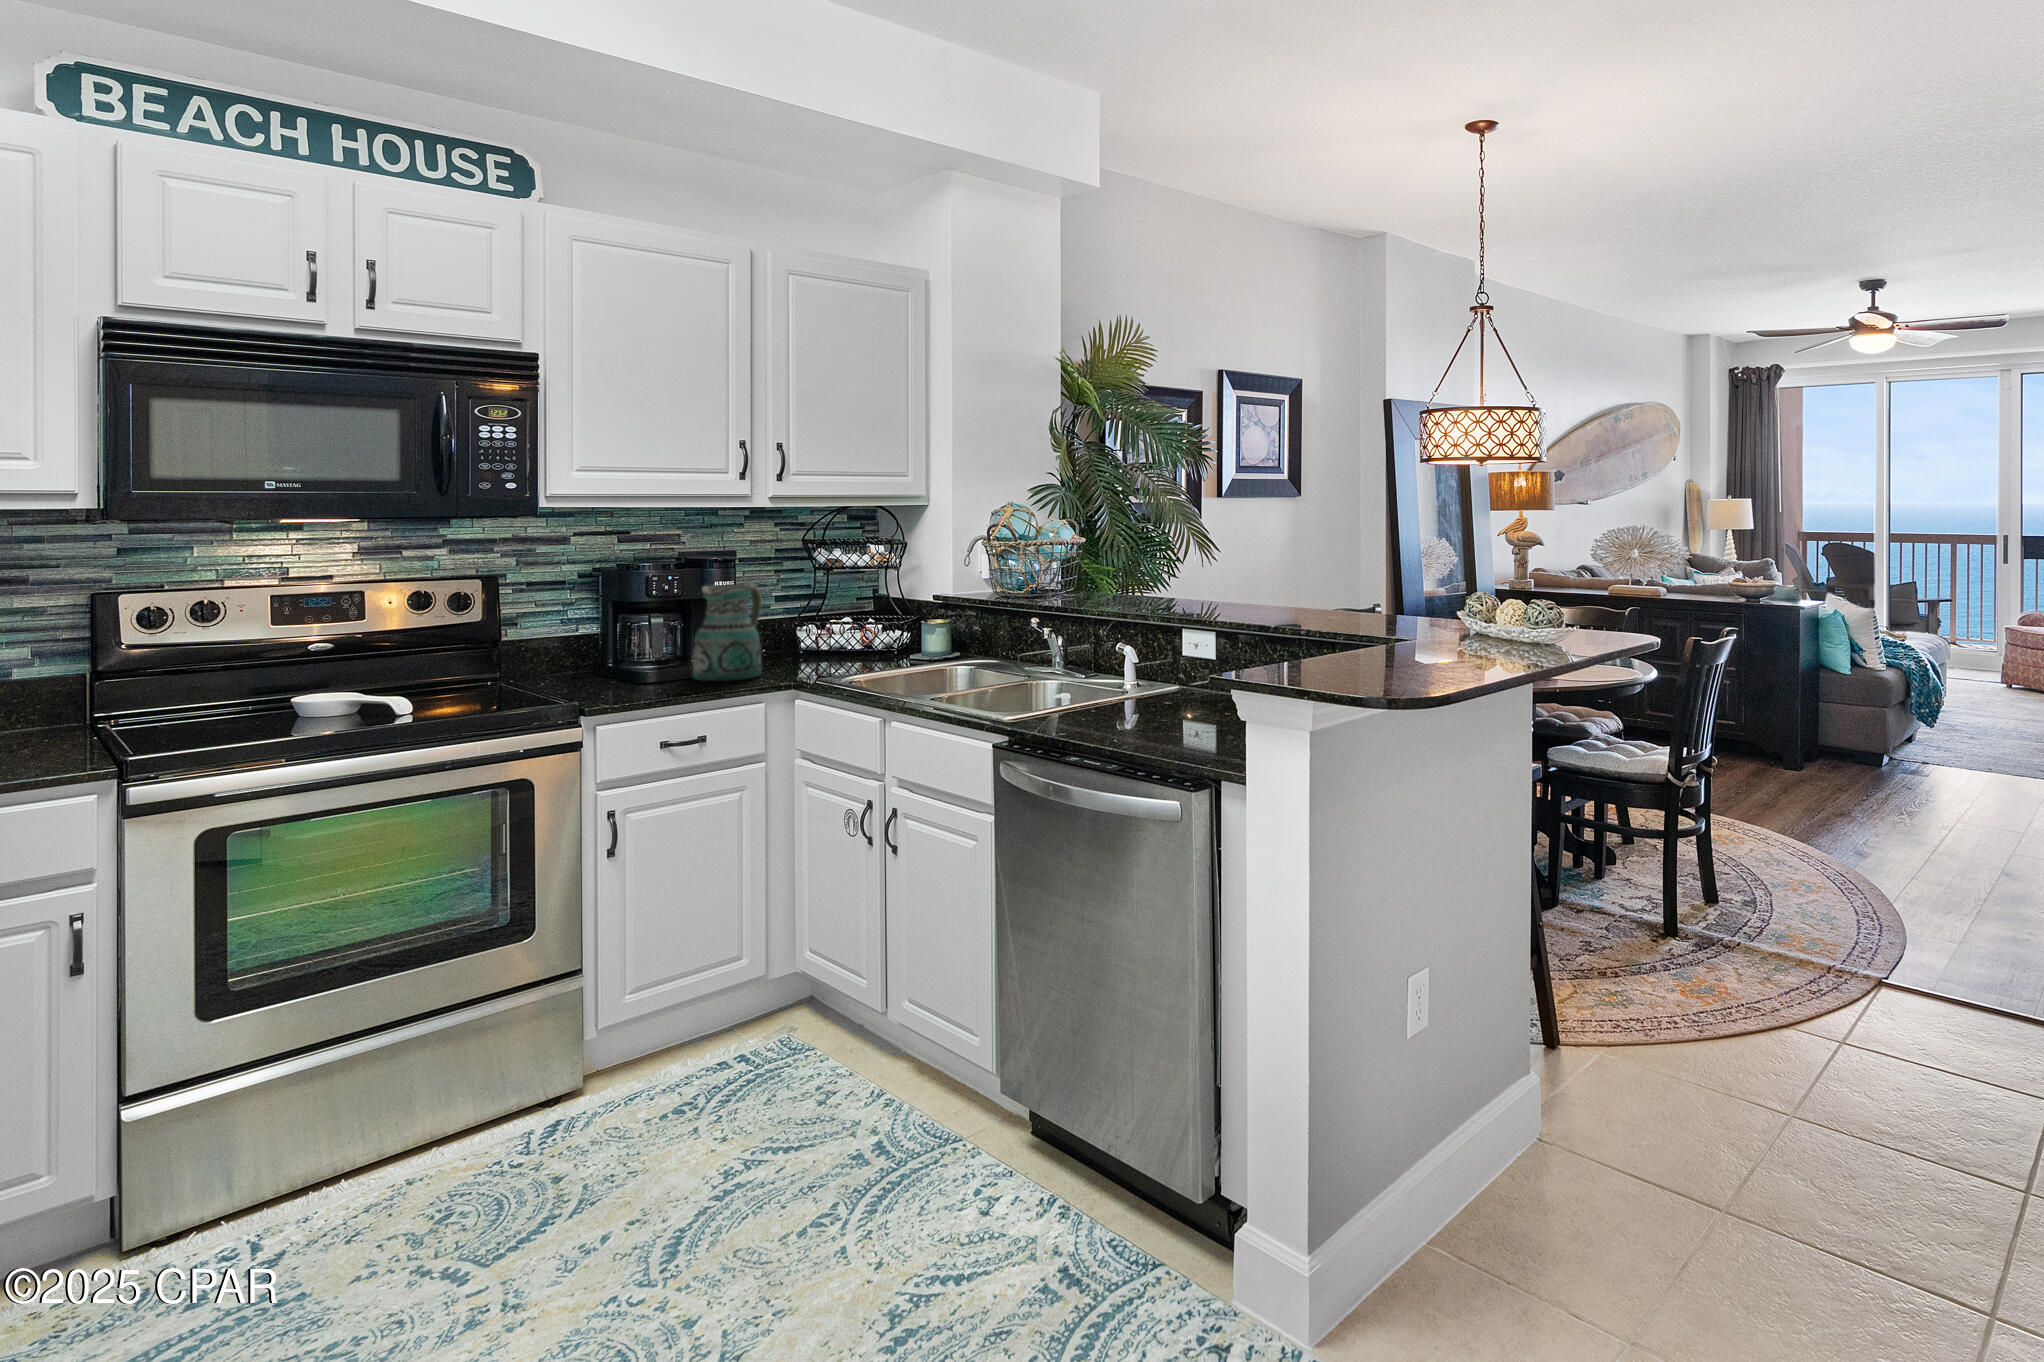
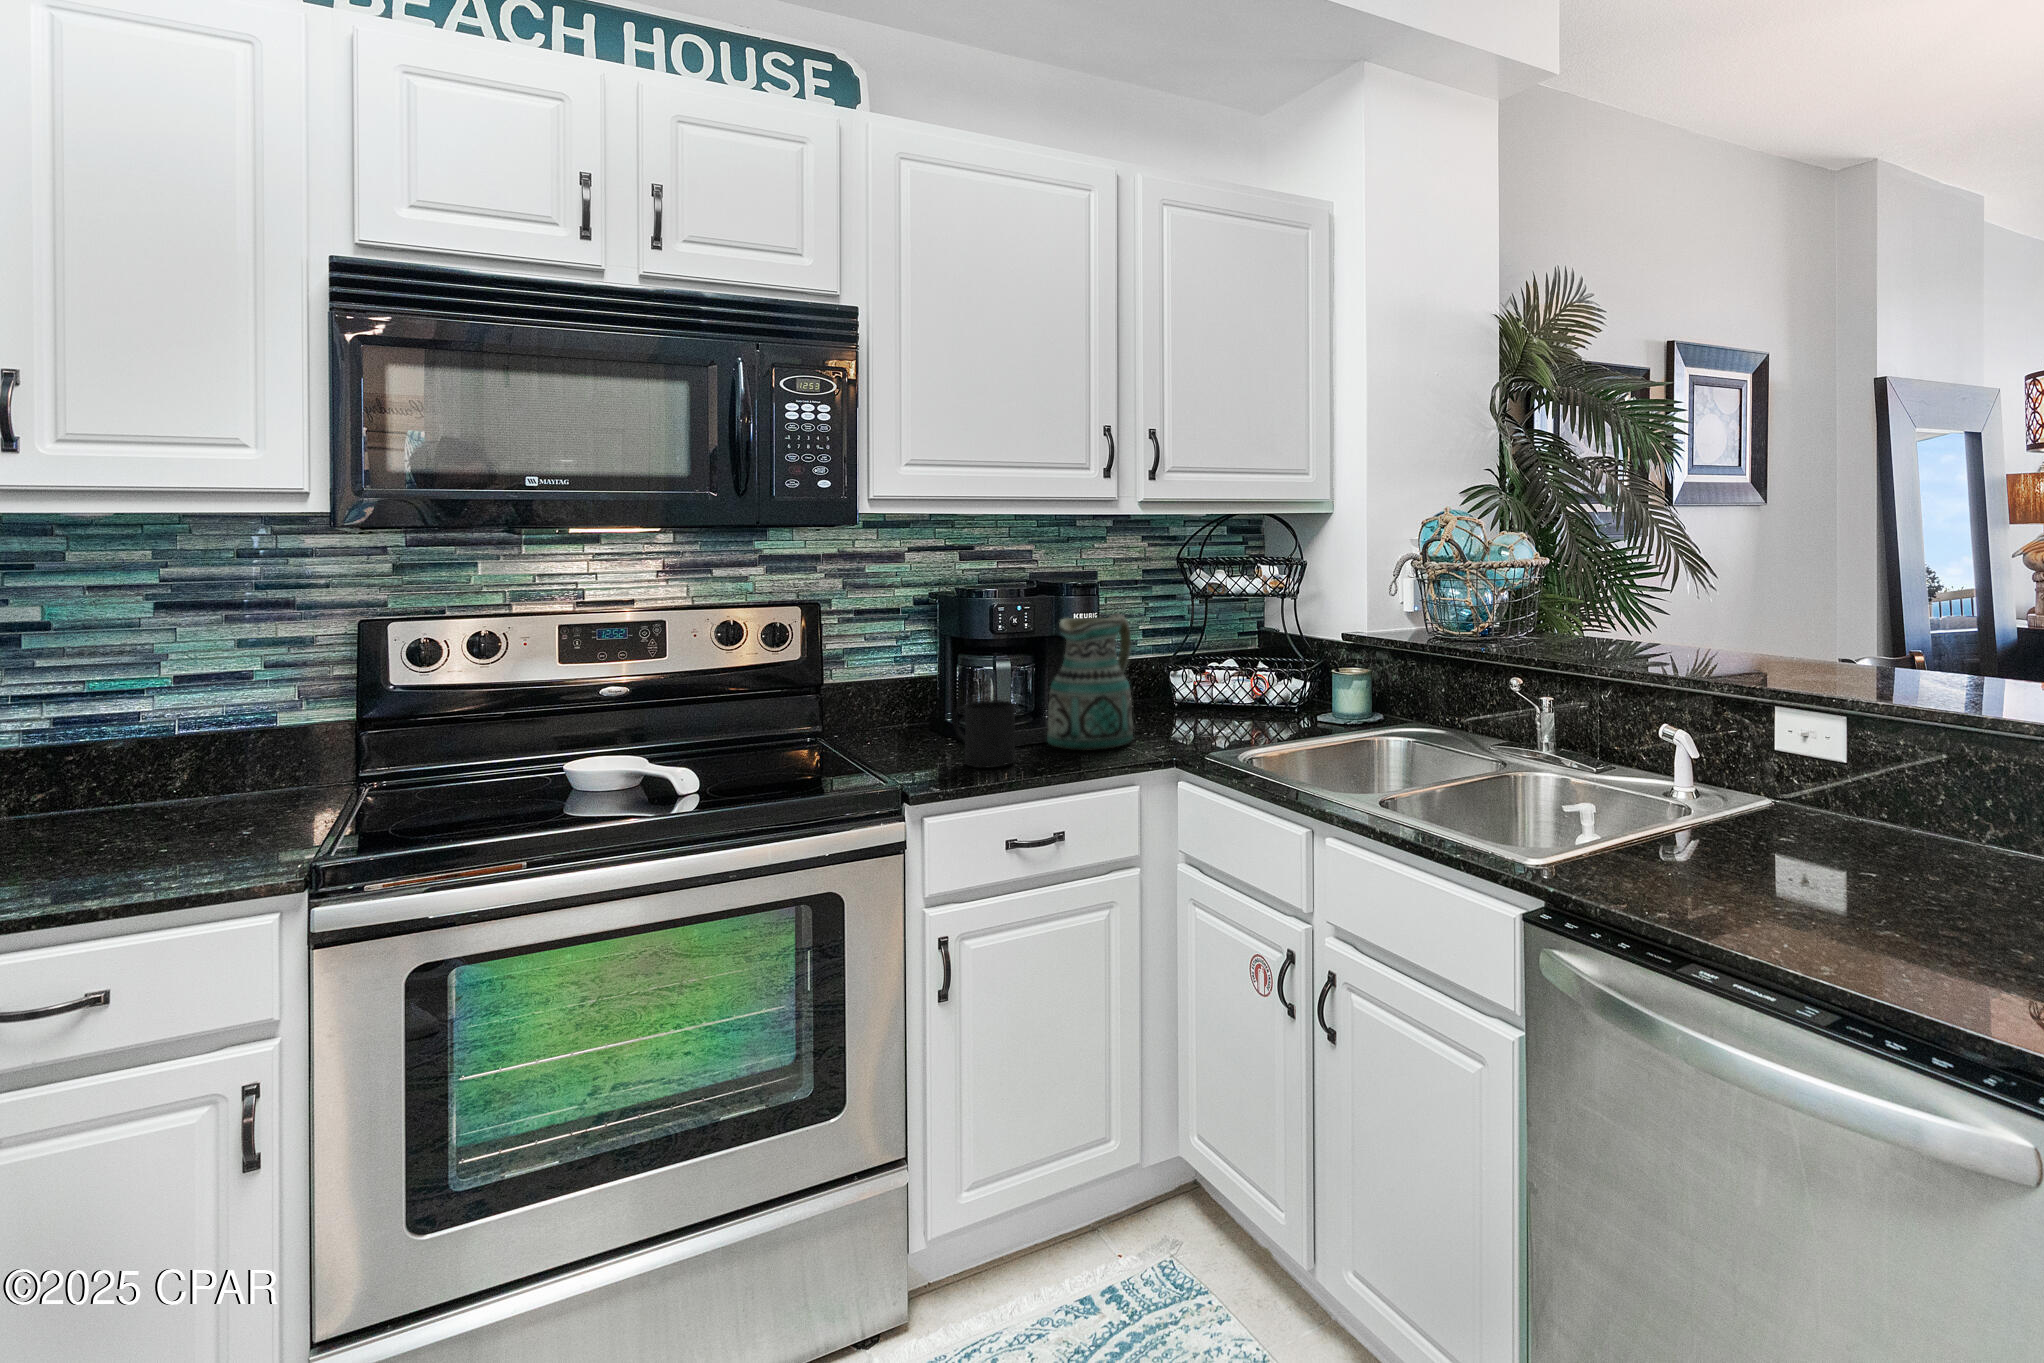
mug: none [616,645,667,693] -> present [953,700,1015,768]

